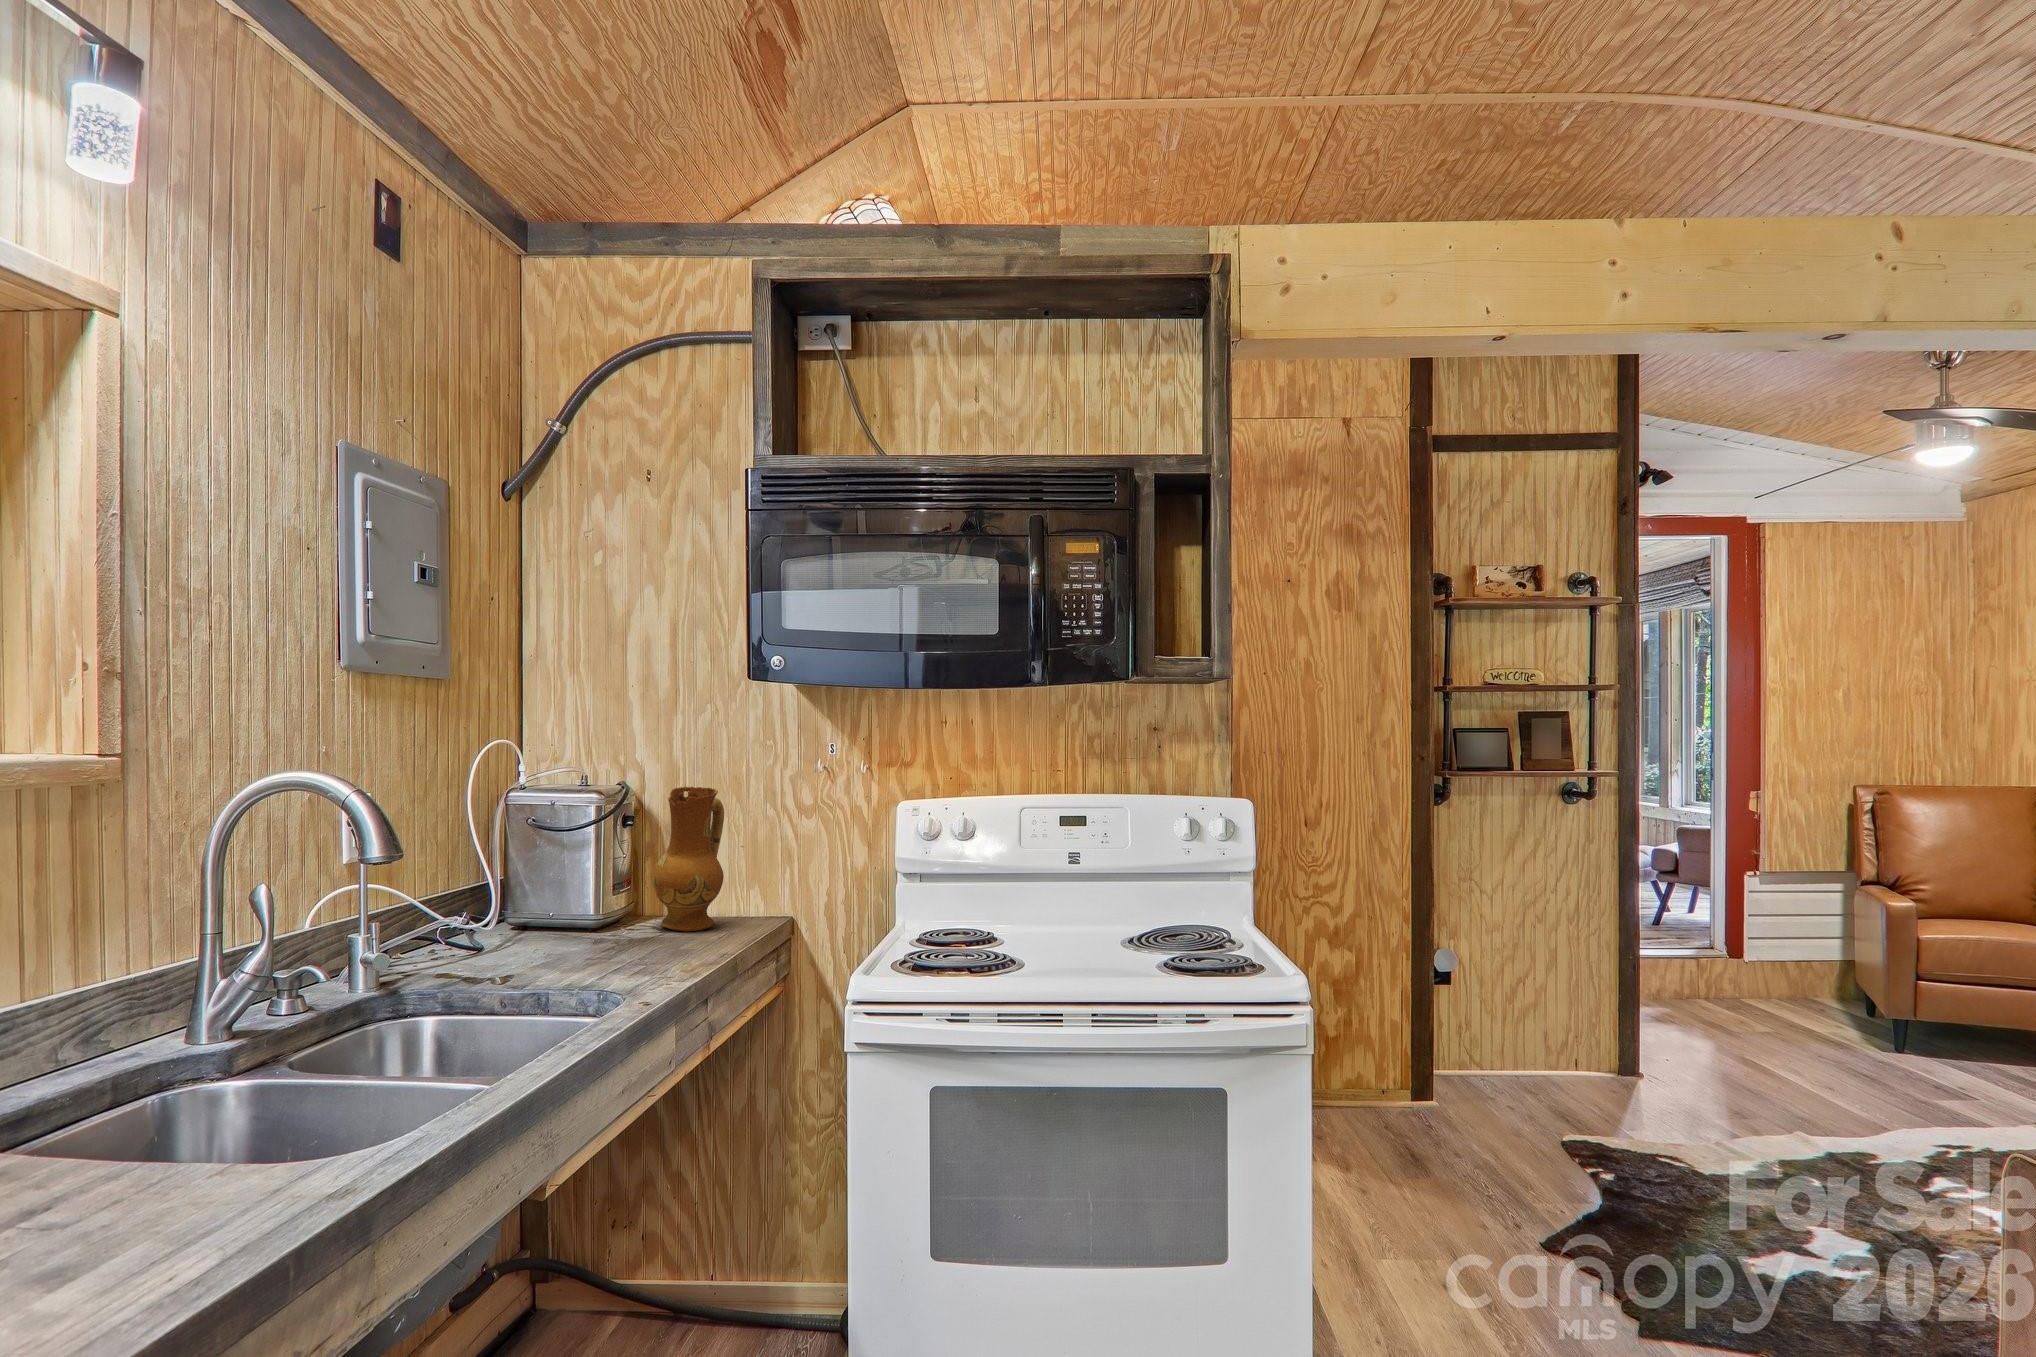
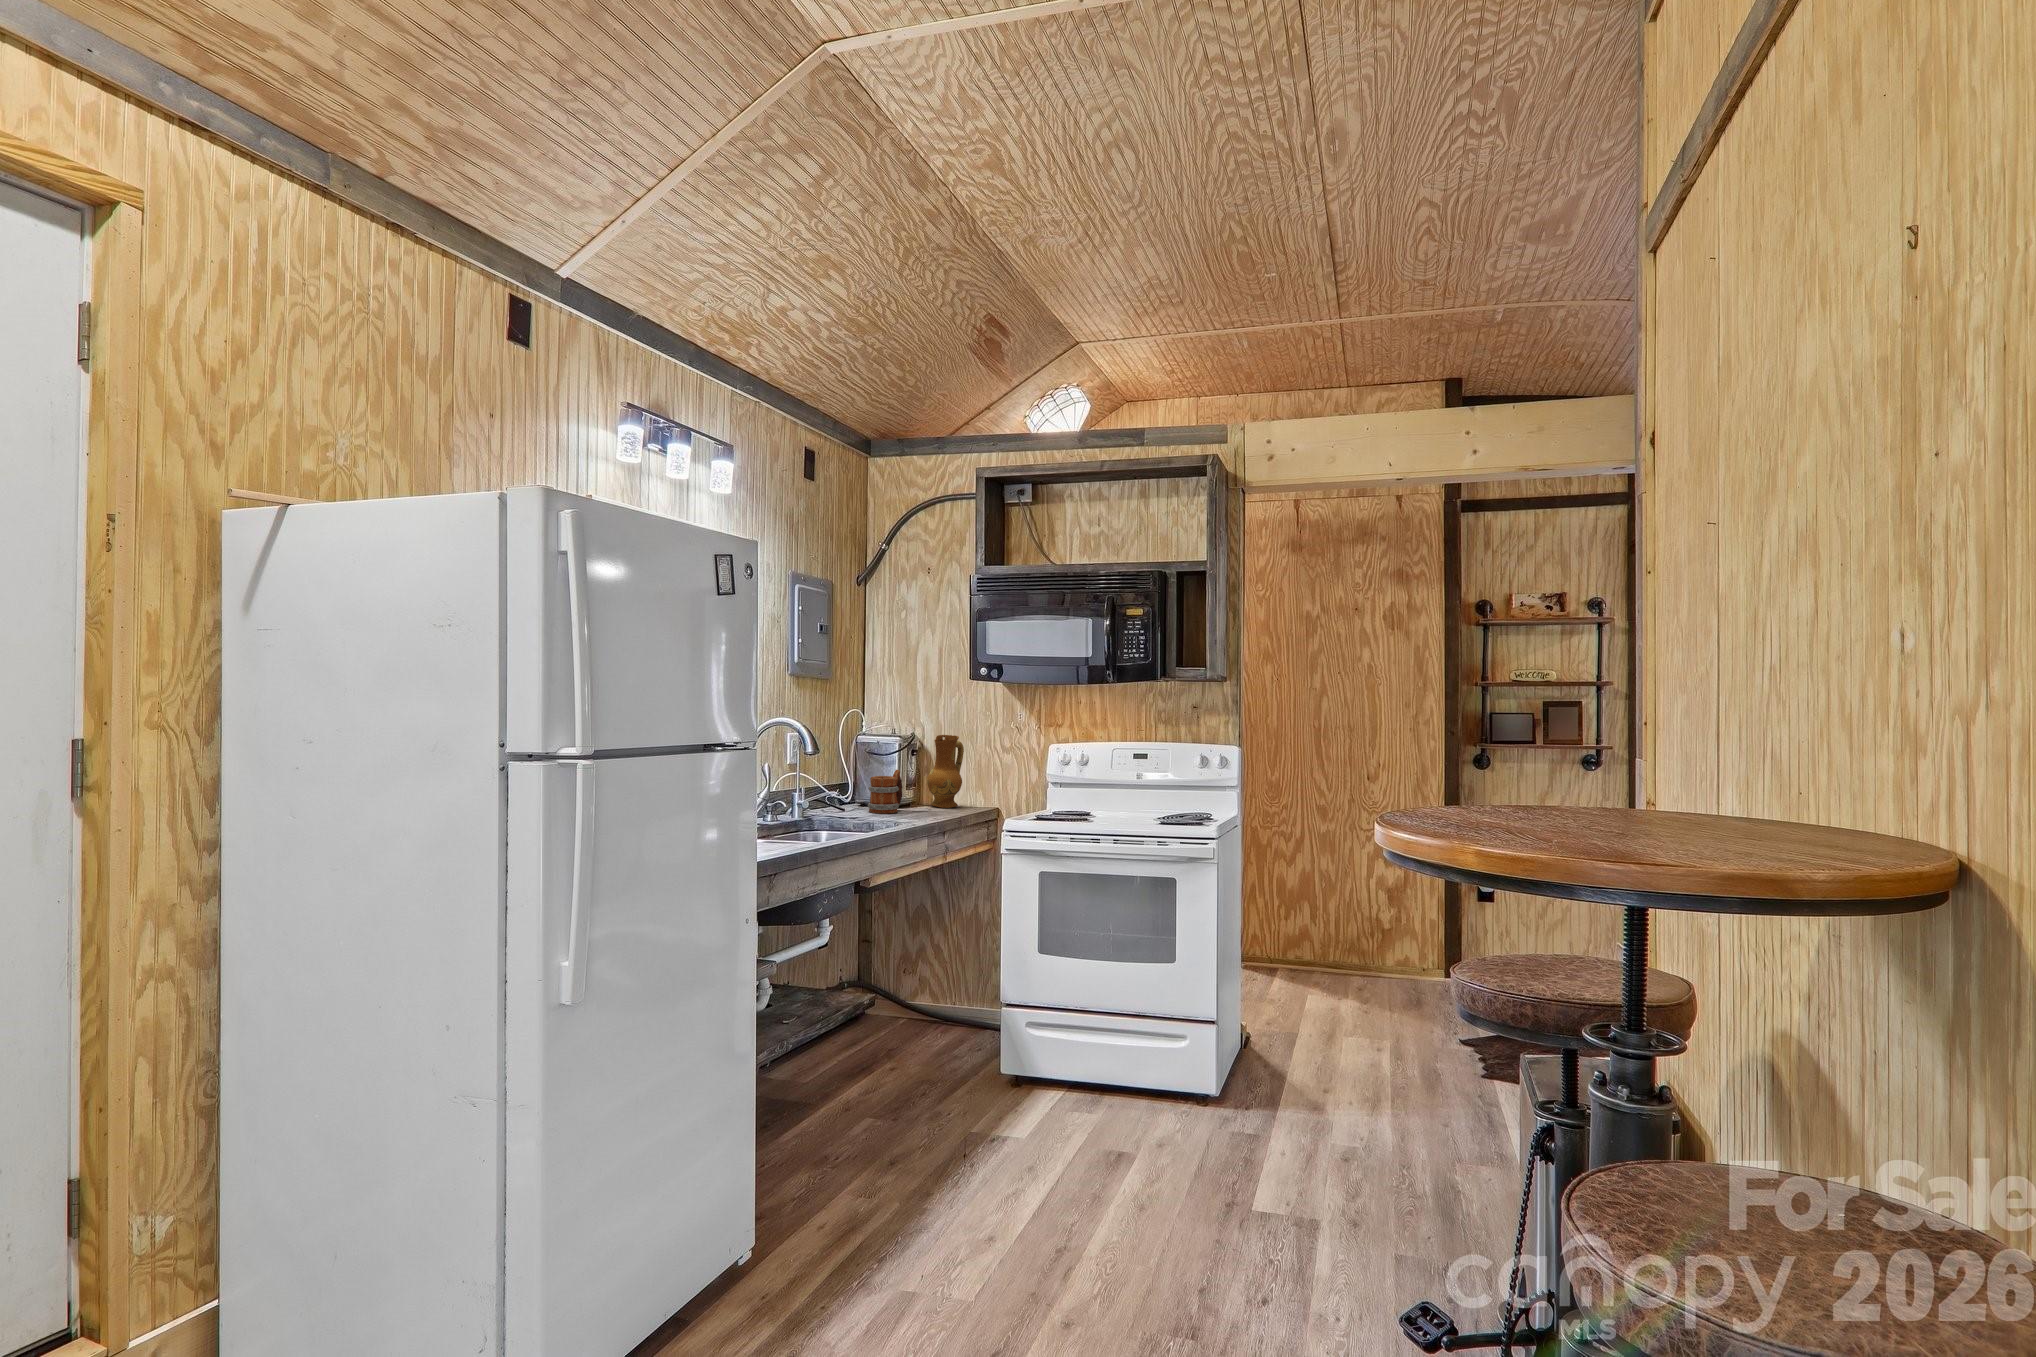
mug: none [528,865,605,965] -> present [868,770,902,814]

